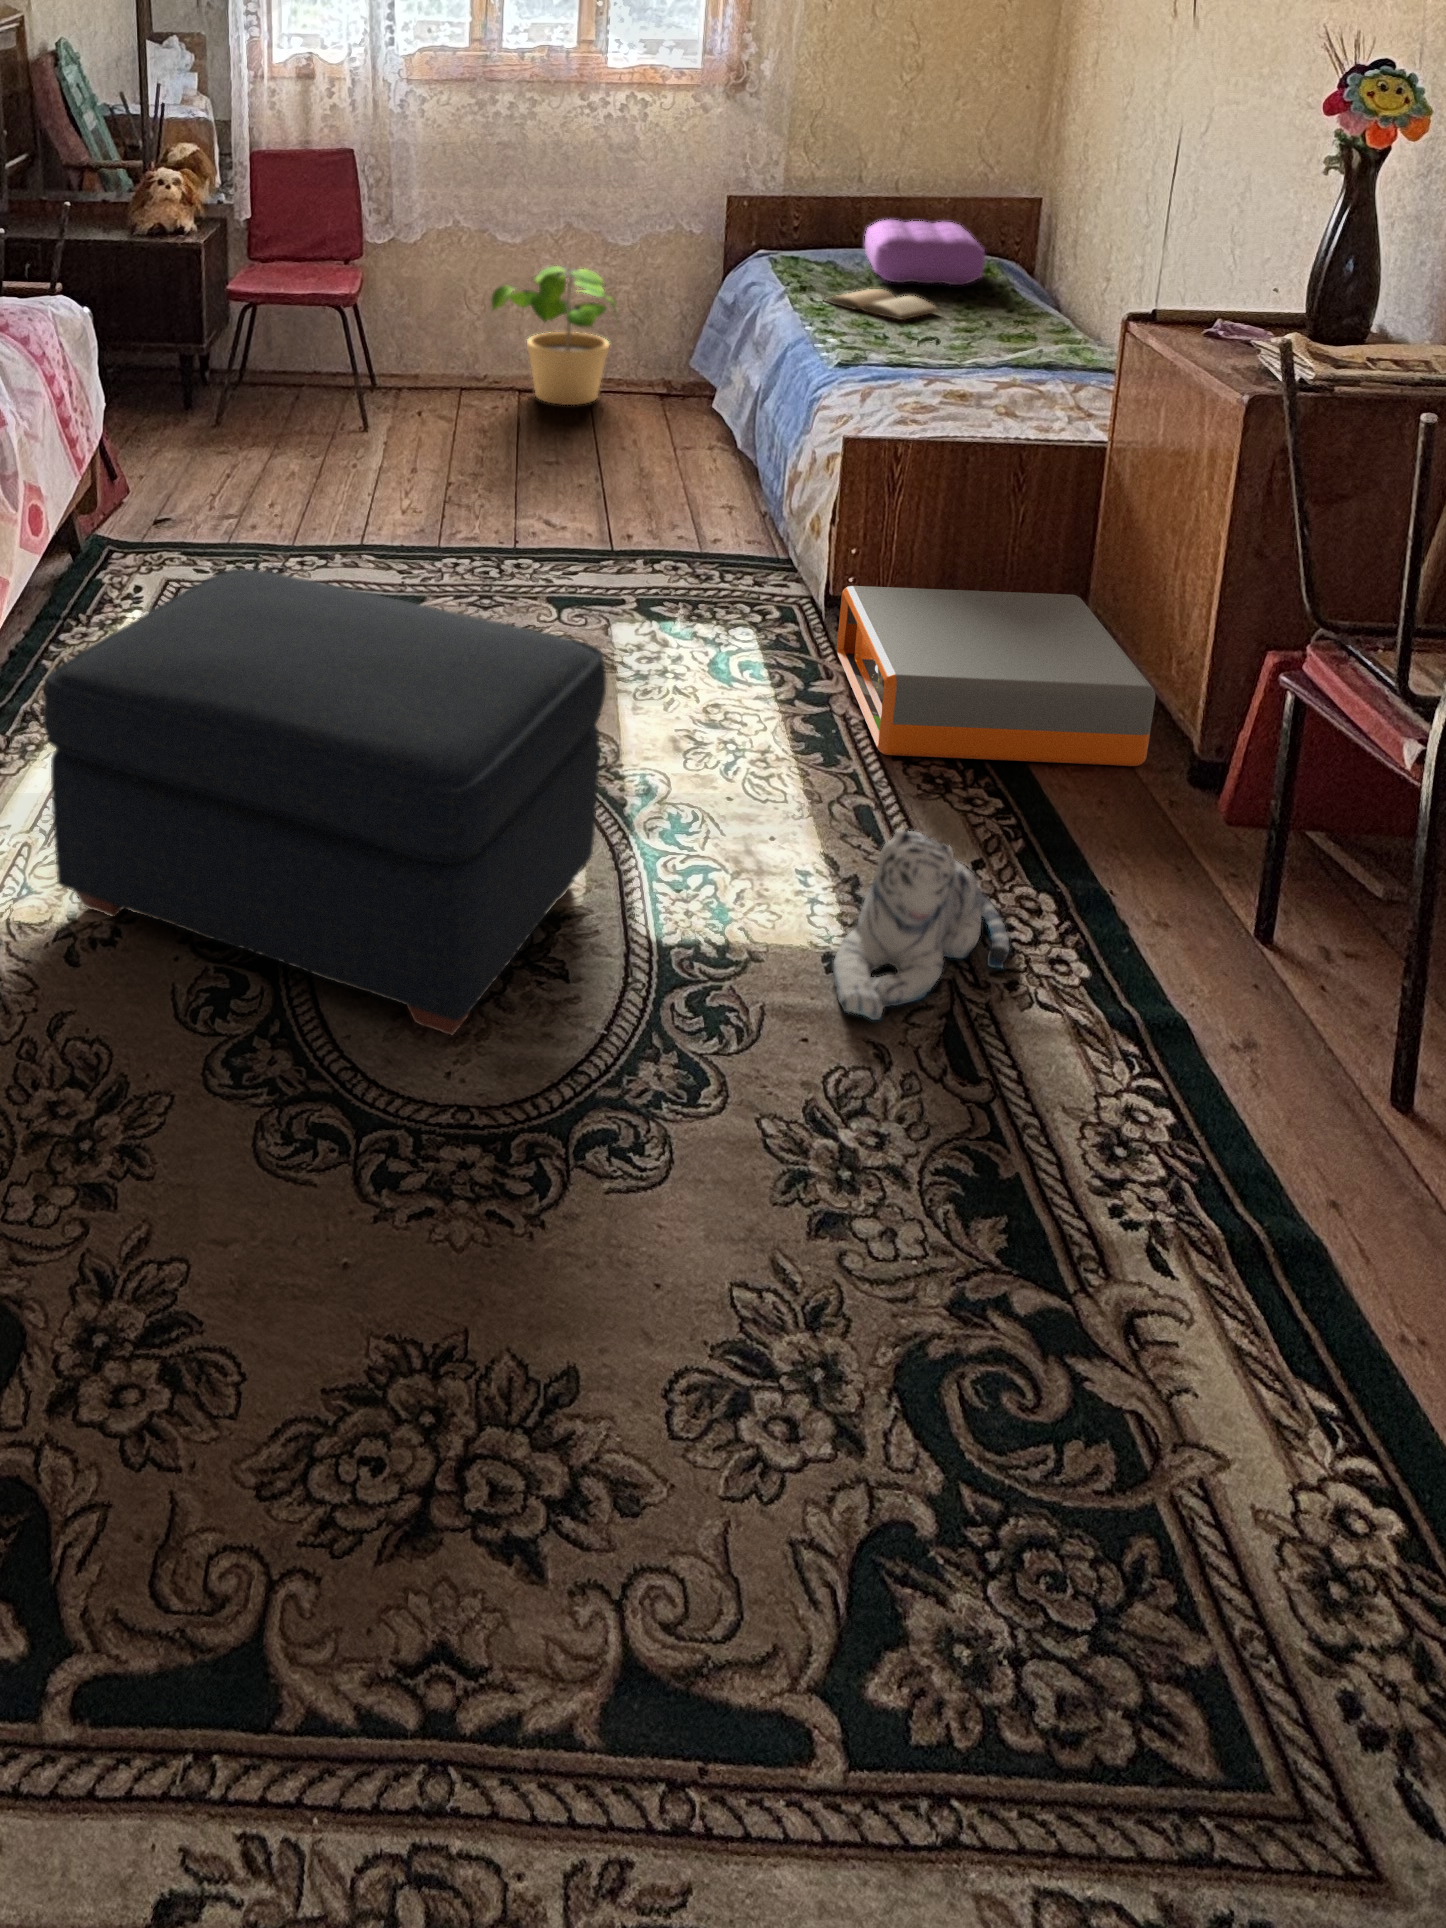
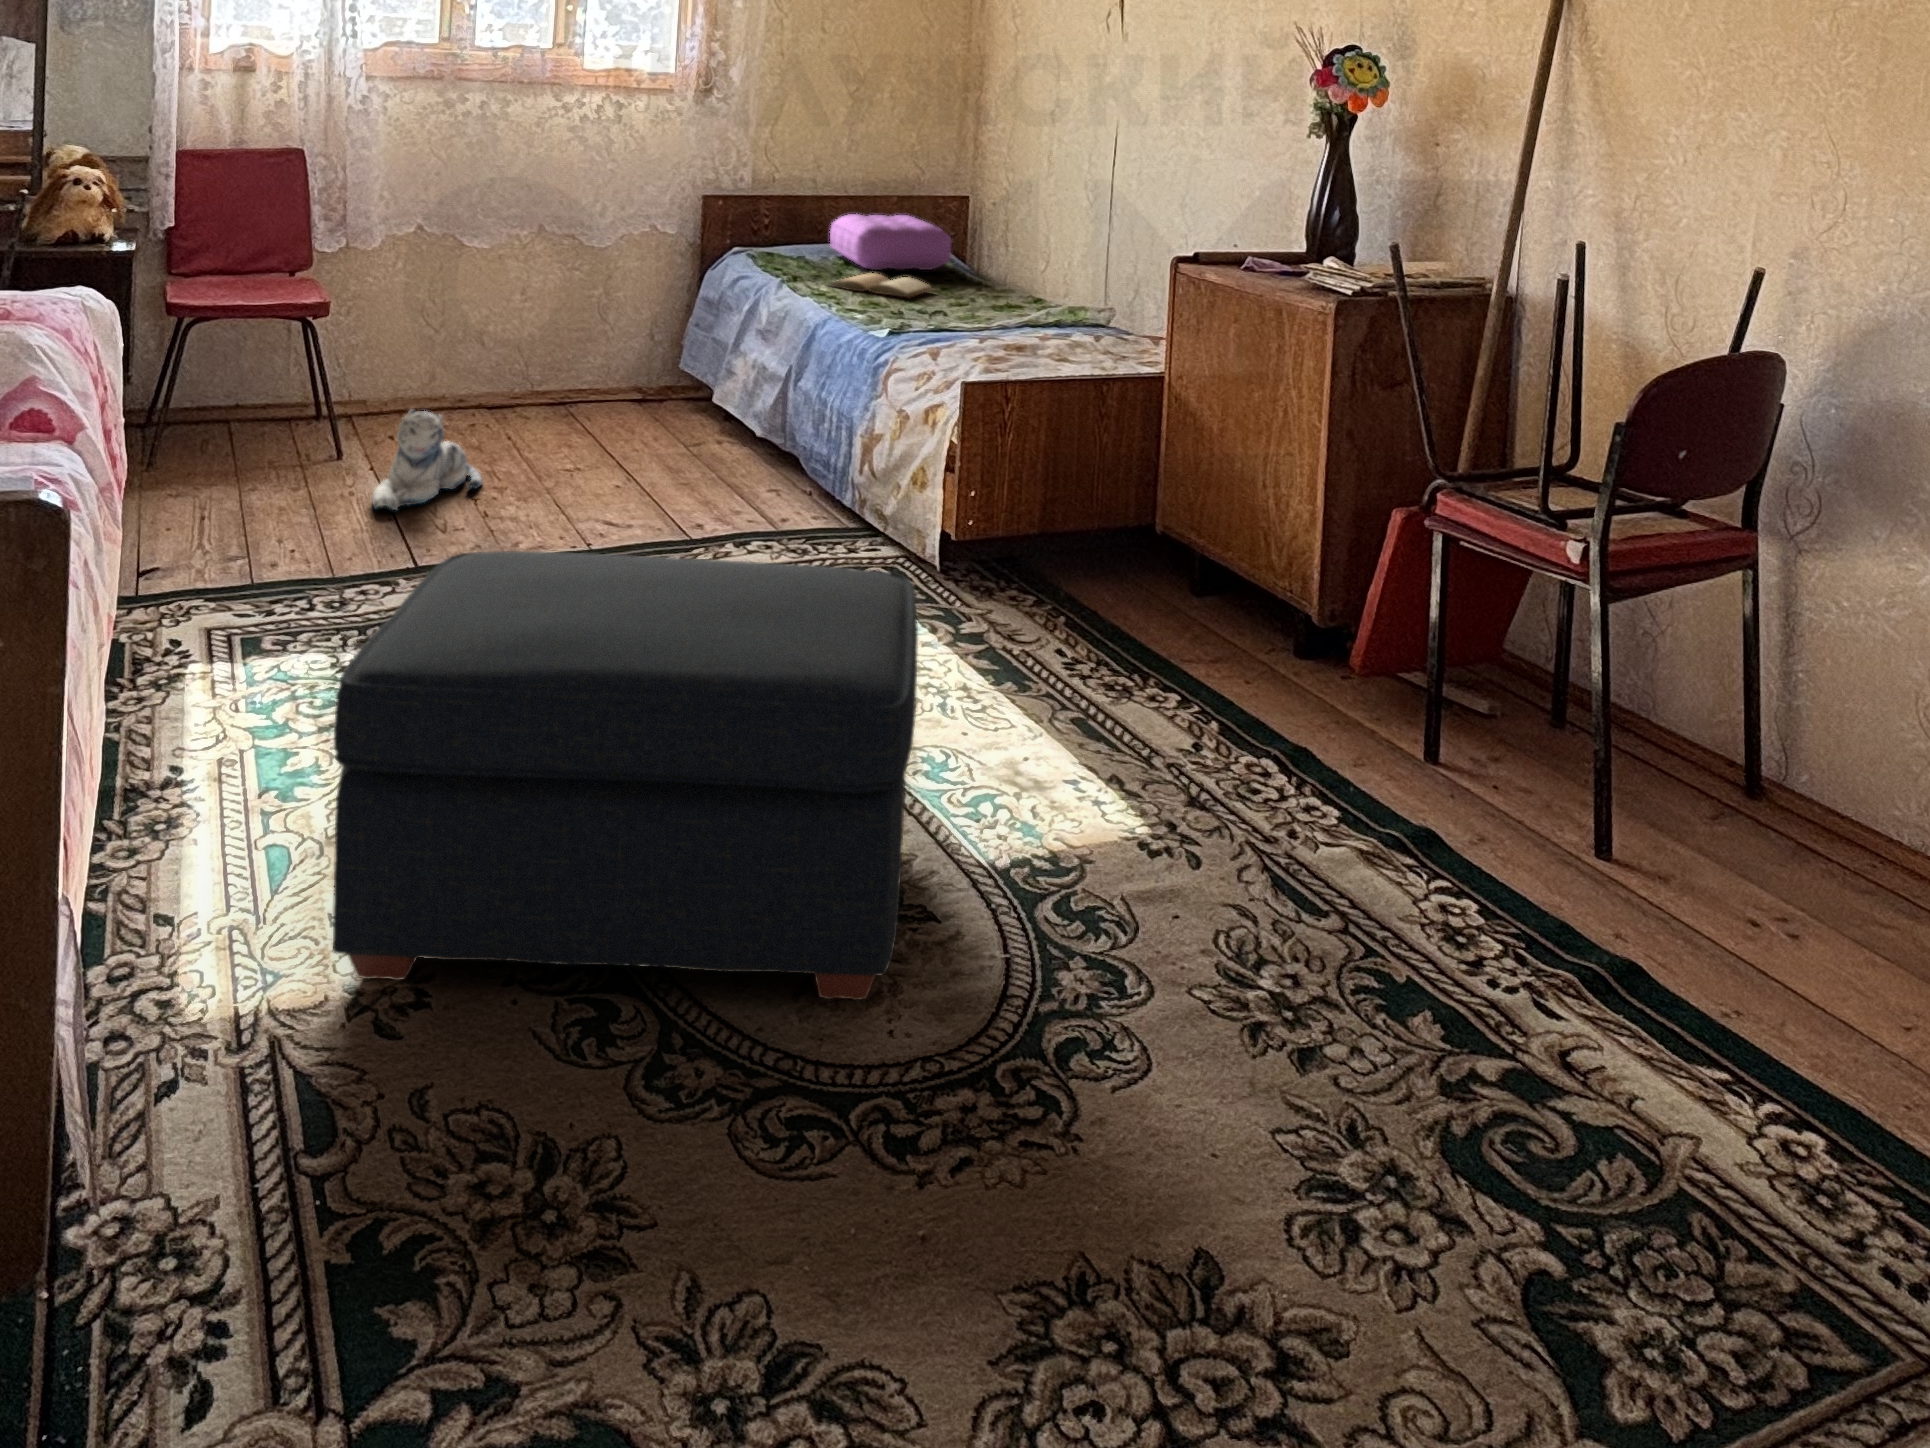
potted plant: present [491,266,616,405] -> none [463,267,605,417]
storage box: present [837,586,1155,766] -> none [968,514,1272,675]
plush toy: present [834,830,1009,1020] -> present [372,409,482,510]

